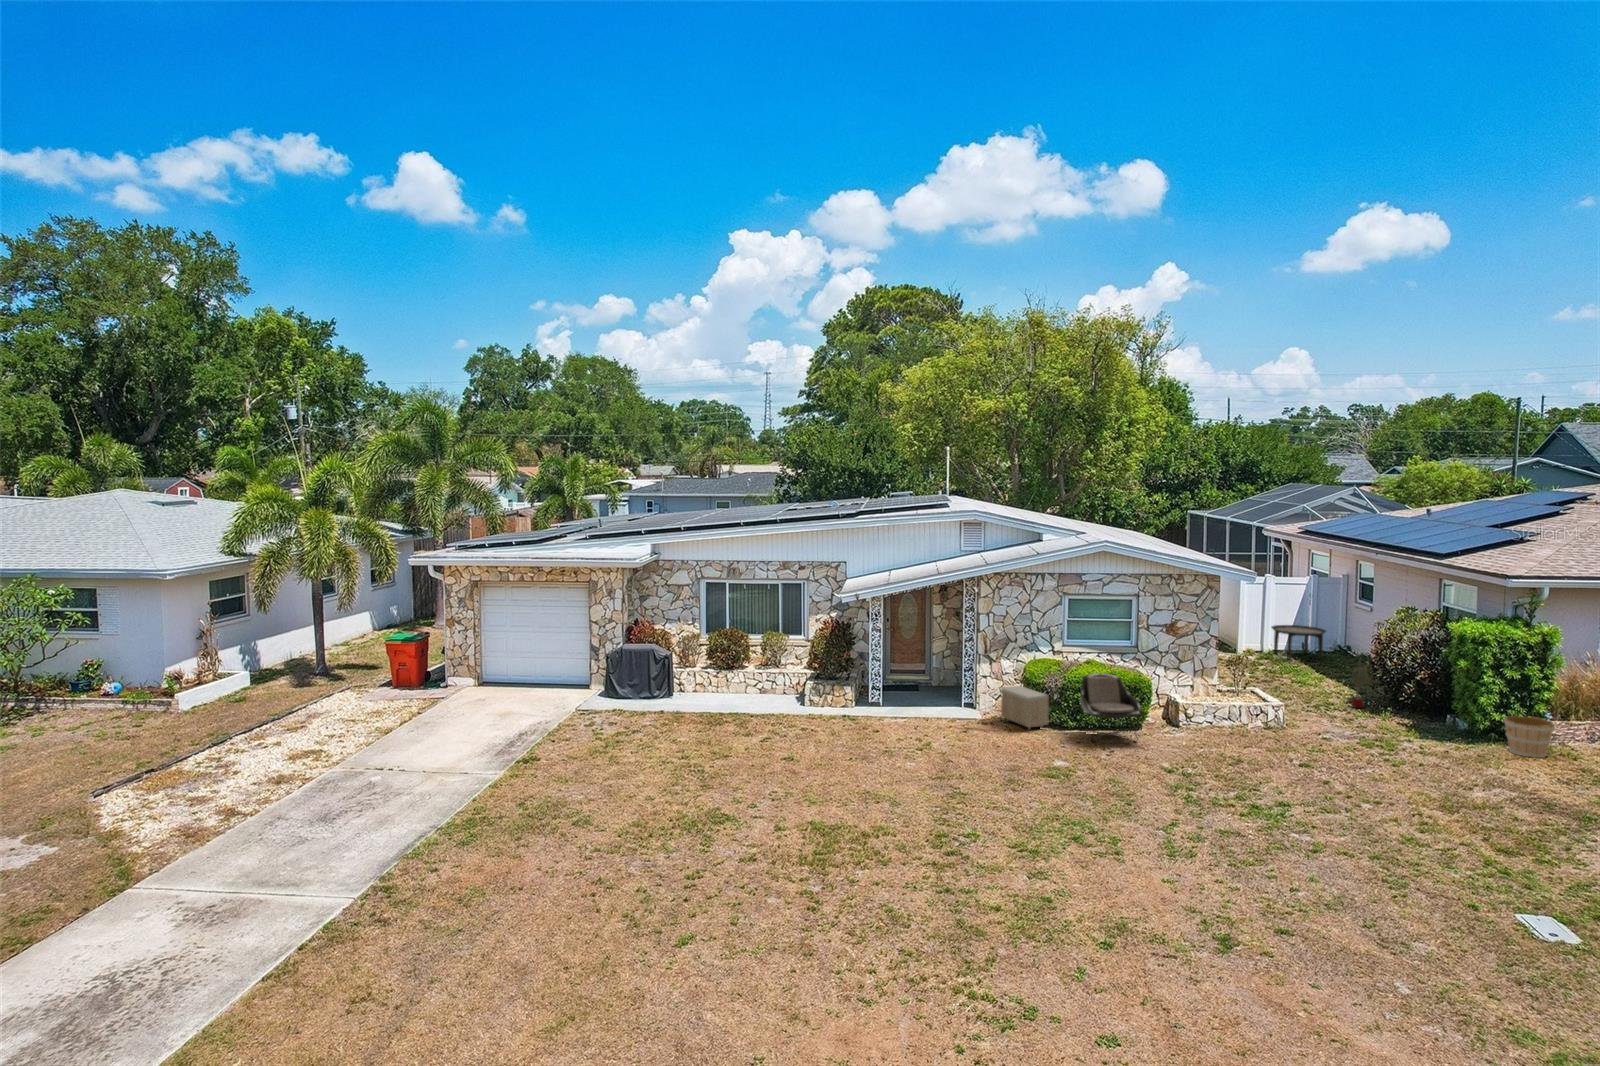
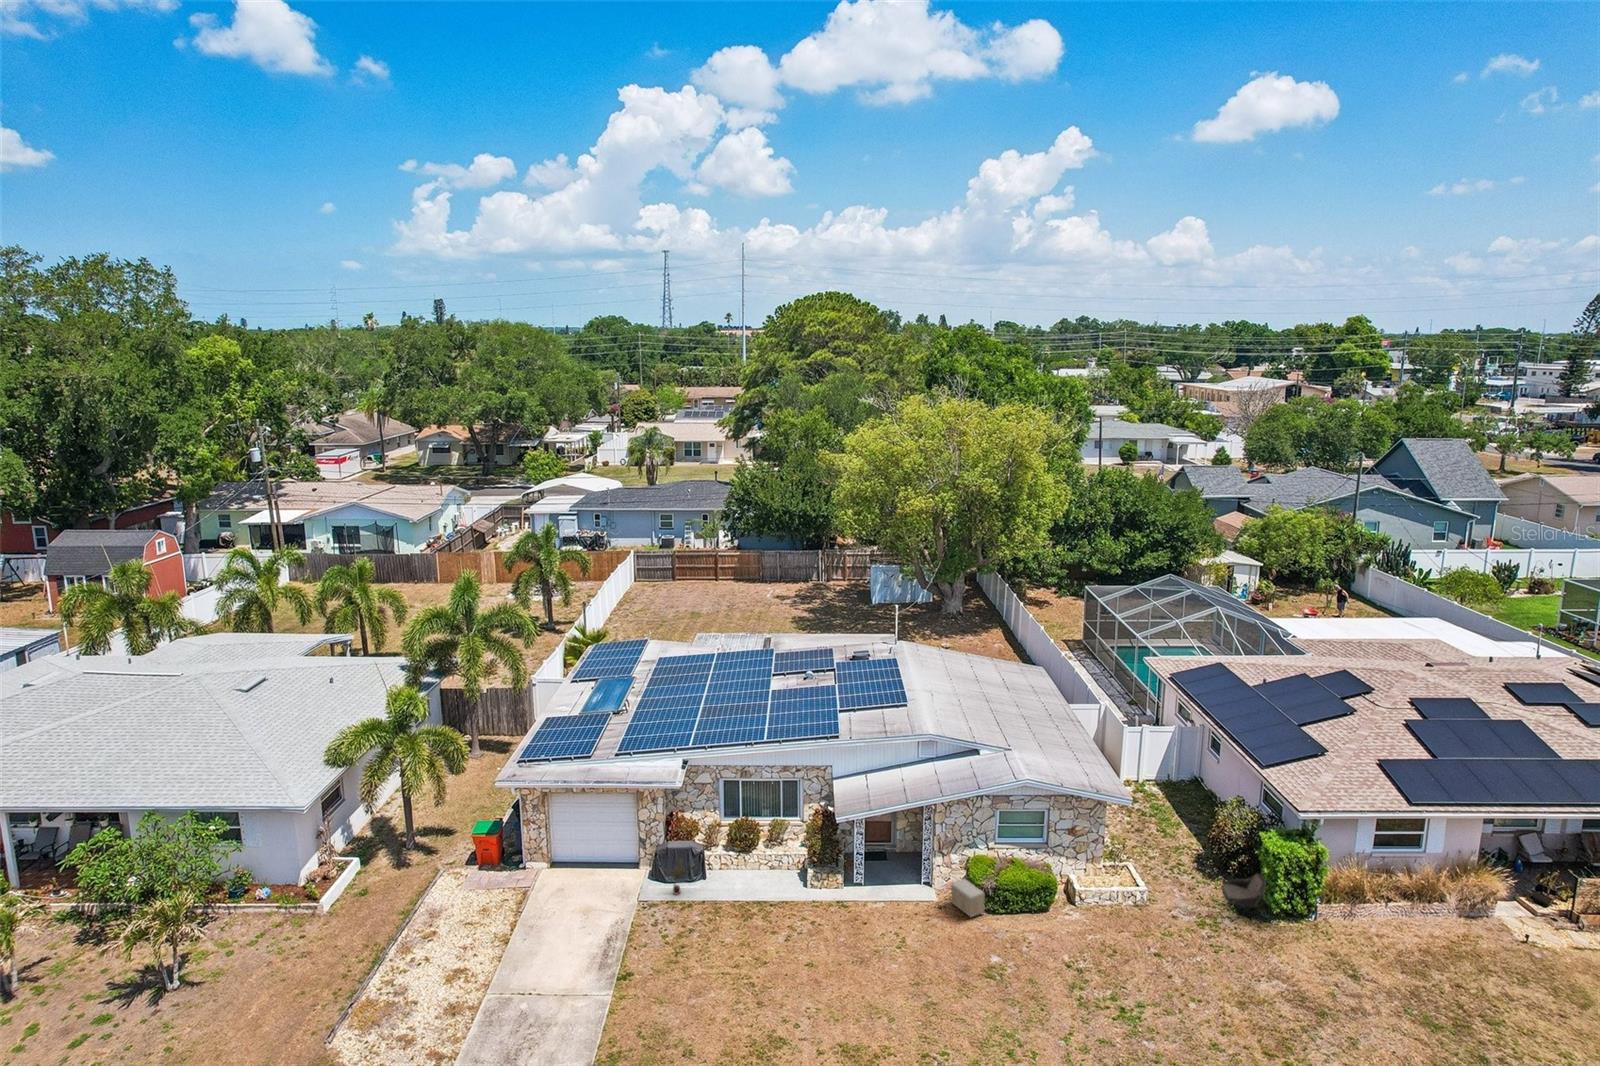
round table: present [1272,625,1326,660] -> none [1153,770,1193,803]
potted tree: present [1350,662,1377,708] -> present [662,858,690,894]
lounge chair: present [1080,673,1142,742] -> present [1221,874,1266,920]
wooden bucket: present [1503,716,1555,758] -> none [1287,908,1318,942]

